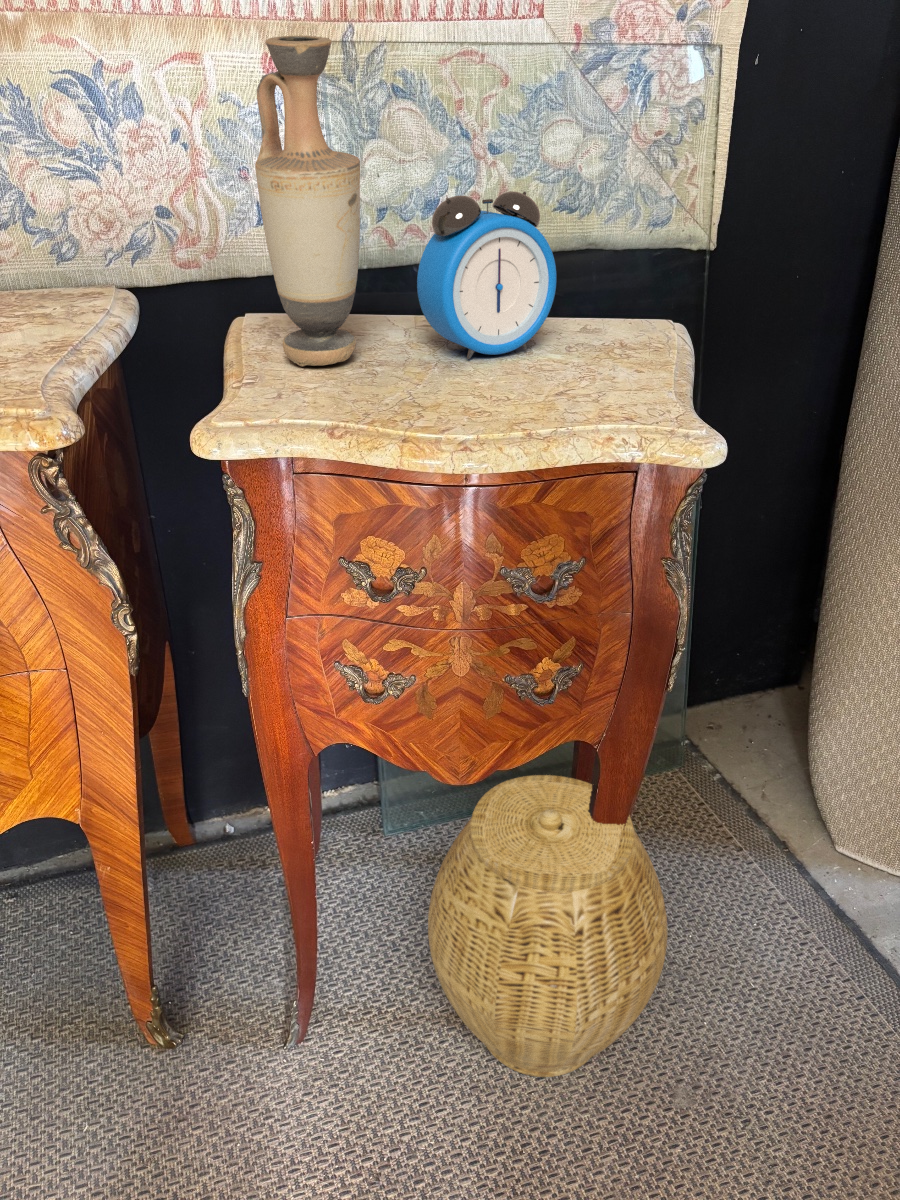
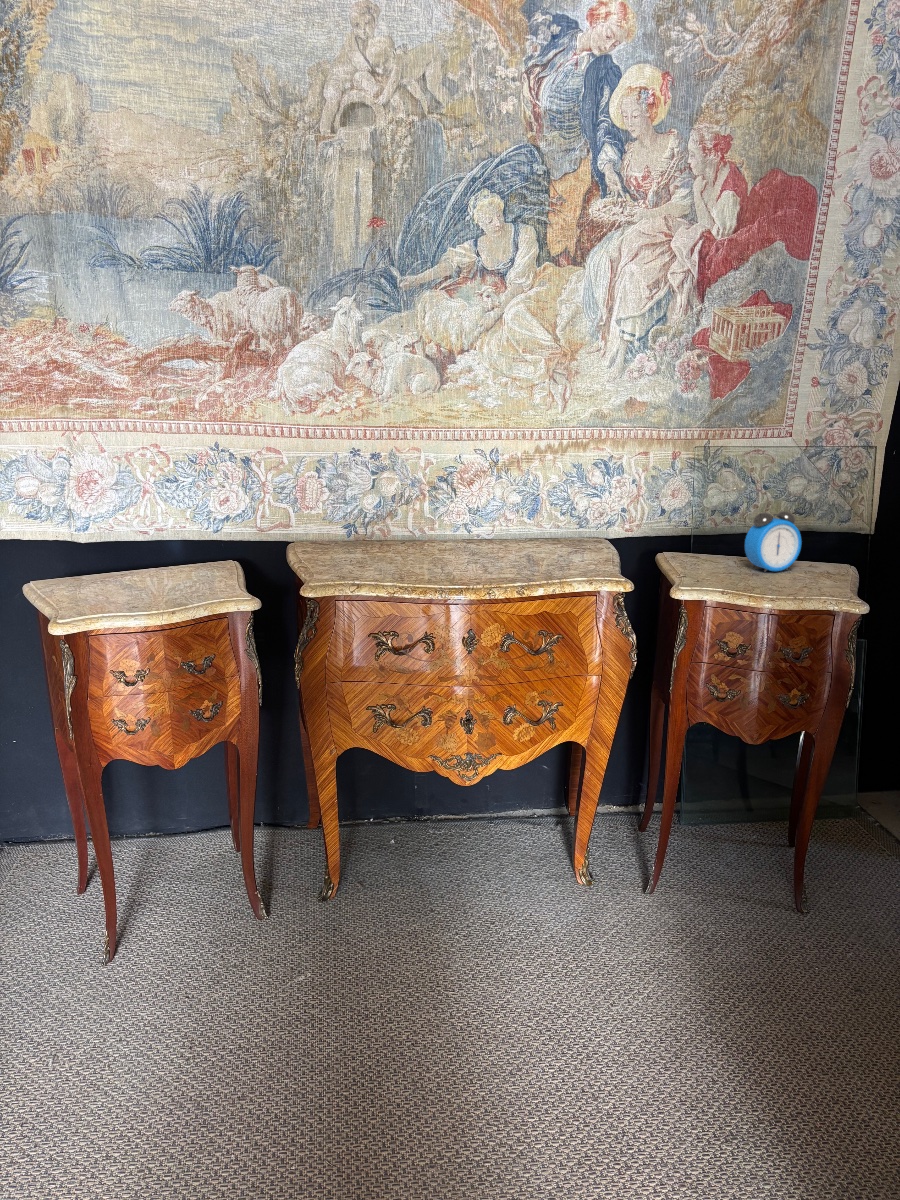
vase: present [255,36,360,366] -> none [691,460,730,572]
woven basket: present [428,775,667,1077] -> none [729,760,848,909]

